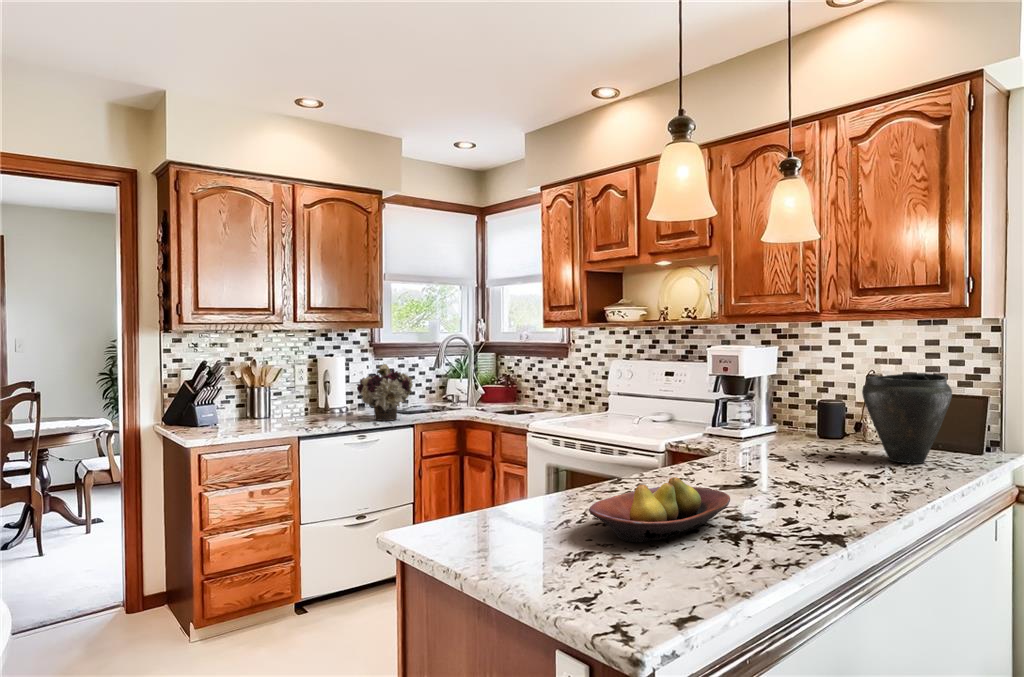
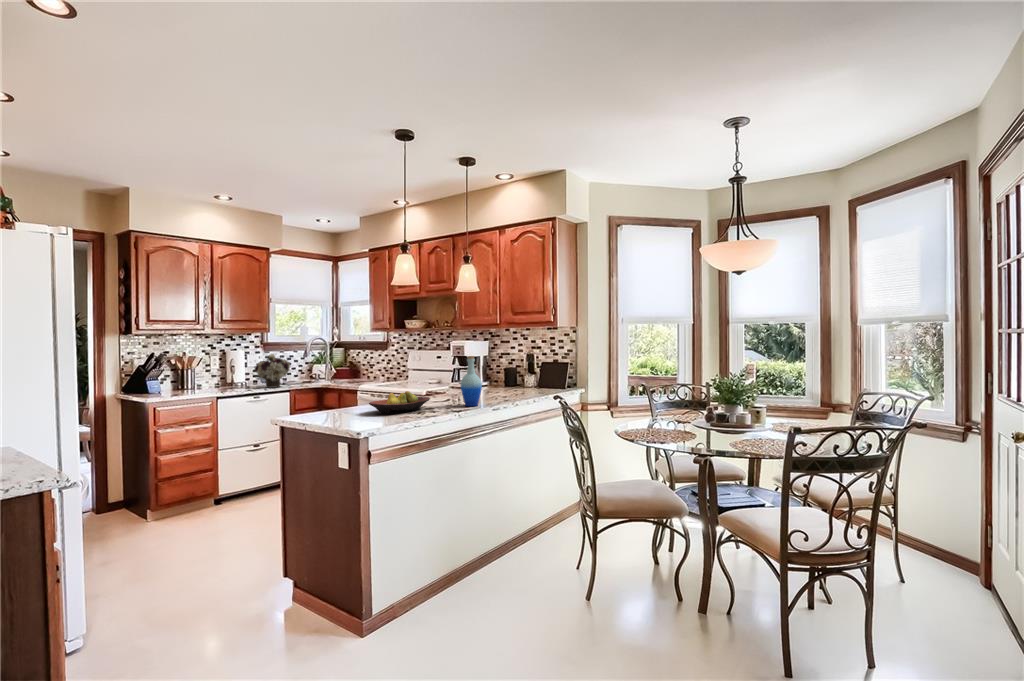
vase: present [862,373,952,464] -> none [513,352,549,392]
bottle: none [799,391,858,520] -> present [461,356,482,406]

